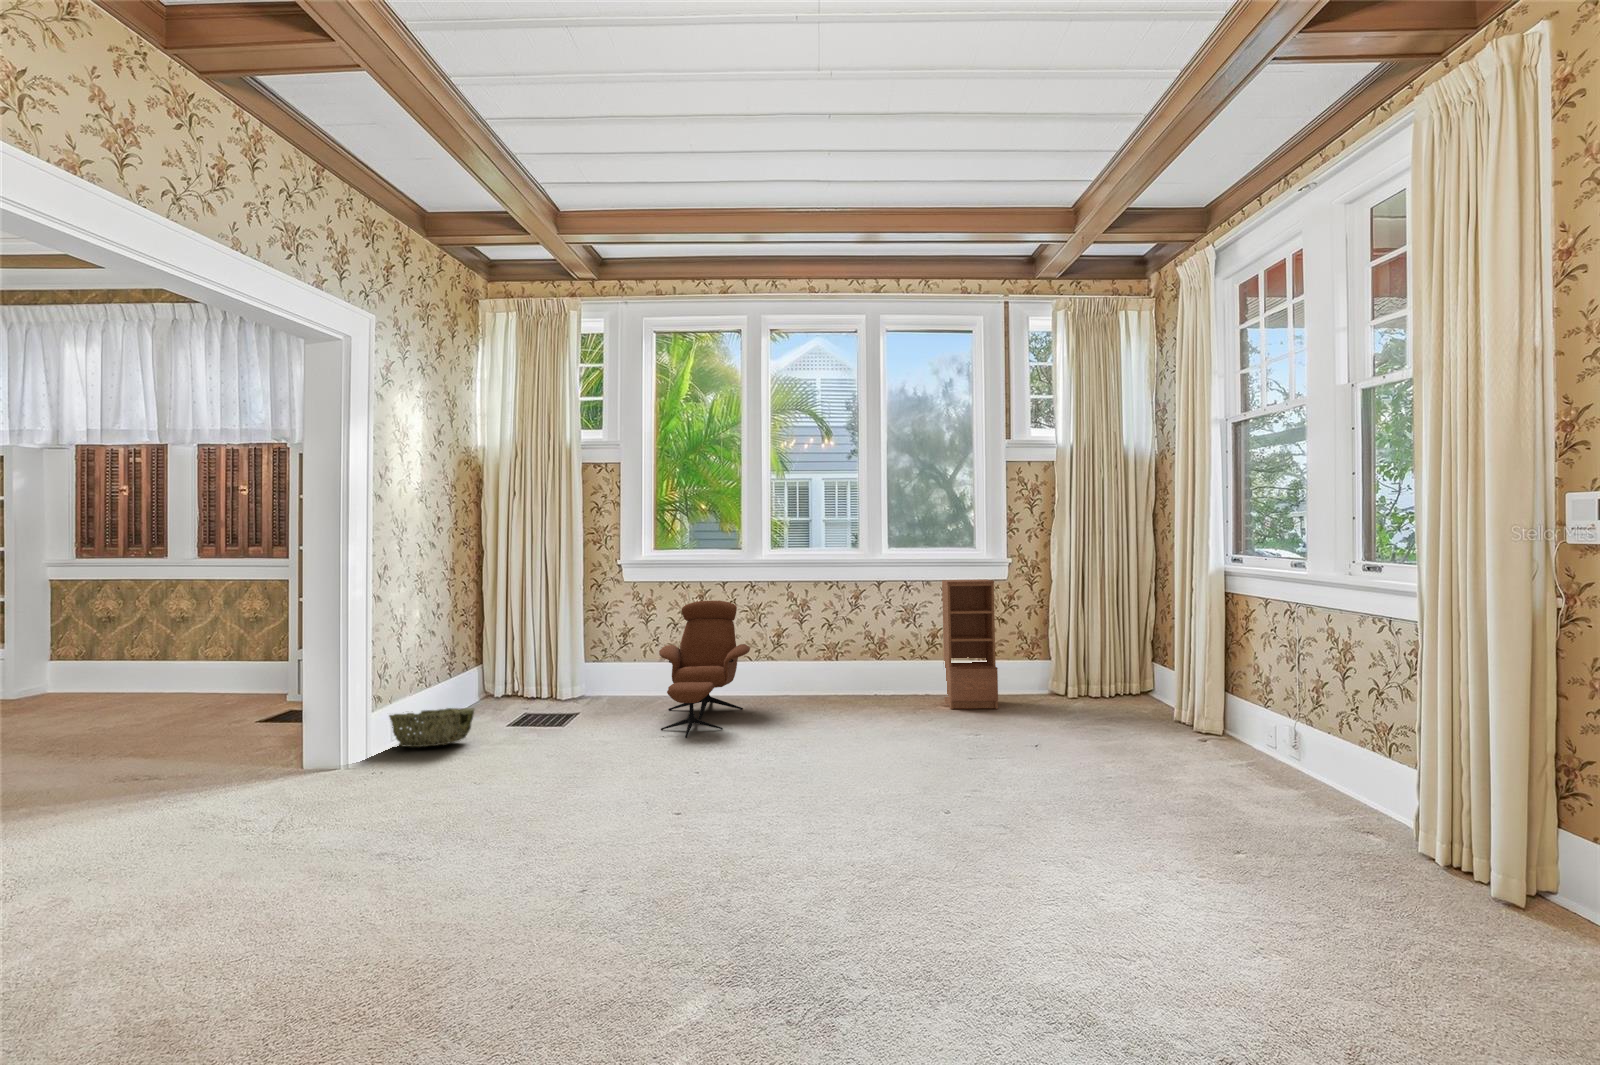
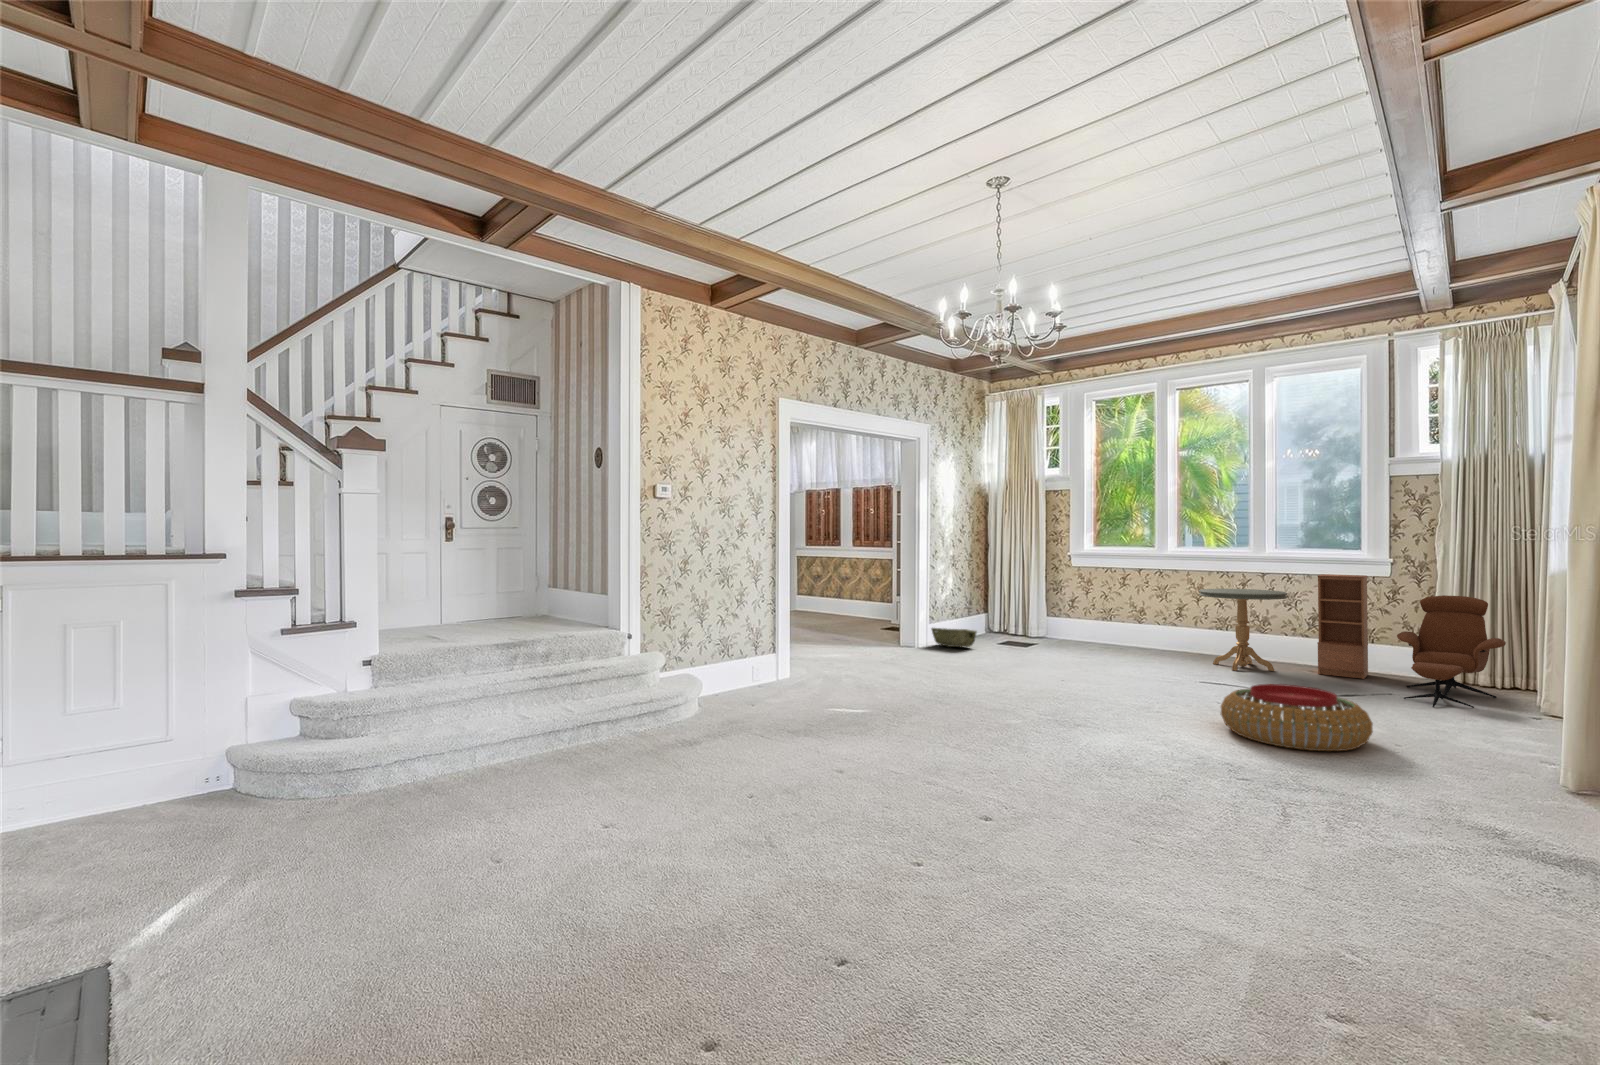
lounge chair: present [659,601,750,738] -> present [1397,595,1506,708]
side table: none [817,604,920,721] -> present [1199,589,1287,671]
pouf: none [1024,769,1272,915] -> present [1221,684,1373,751]

